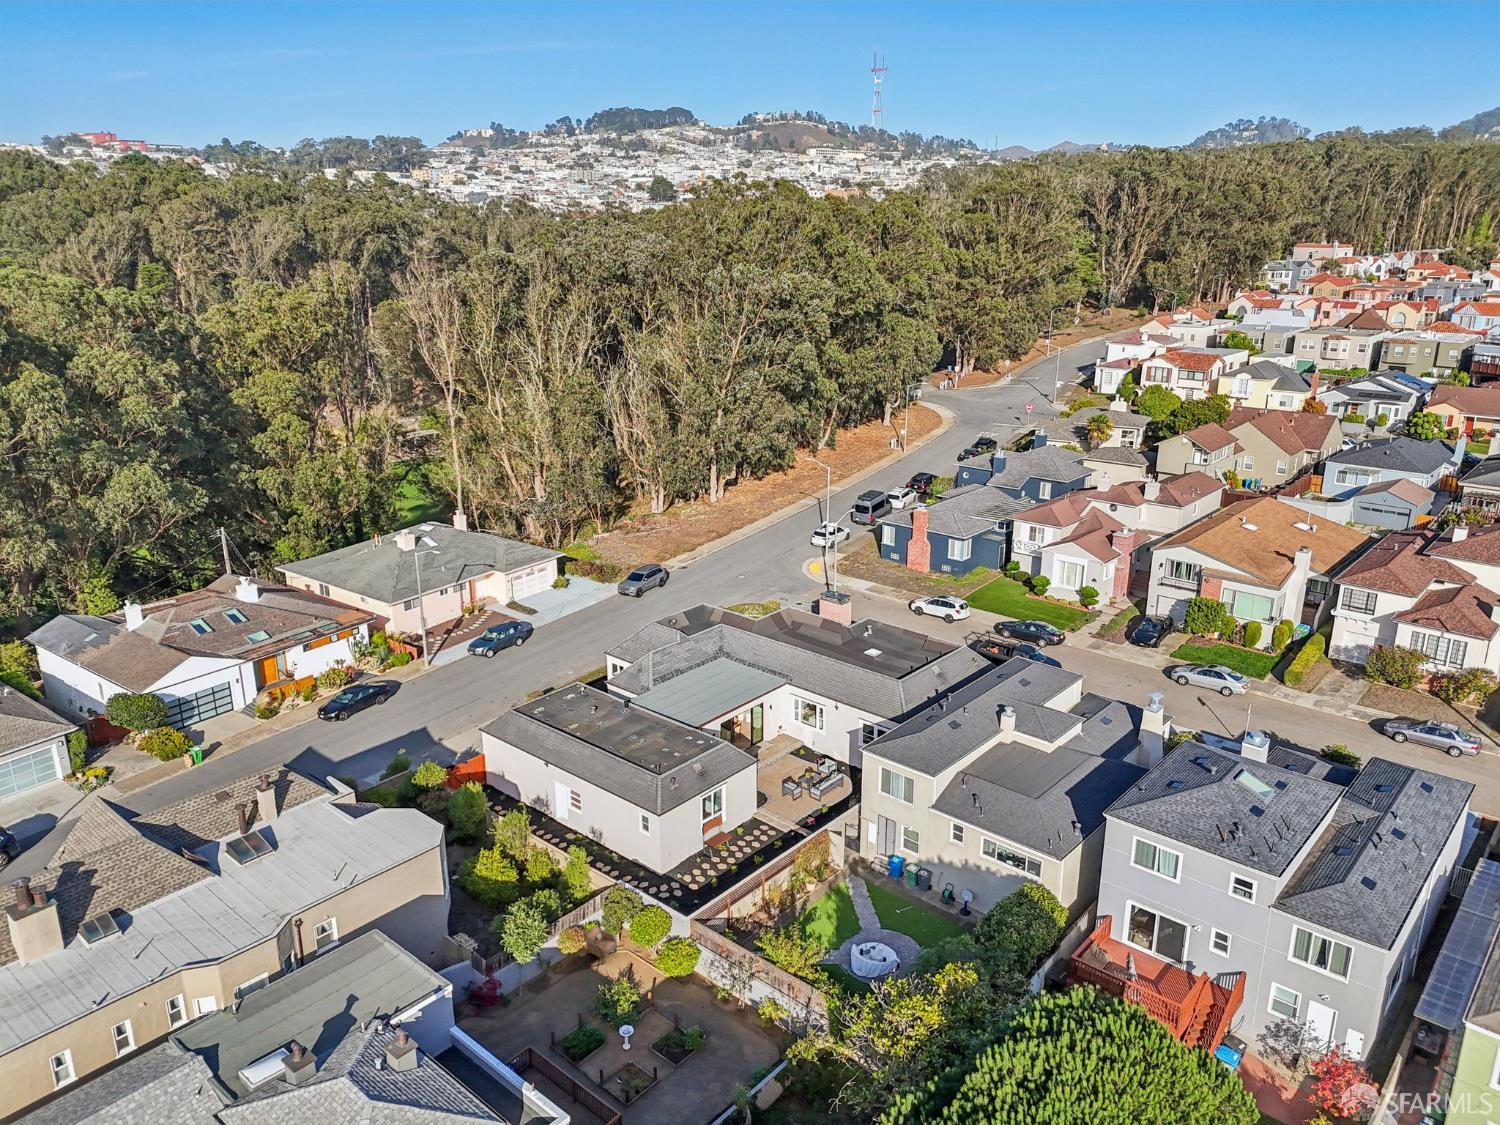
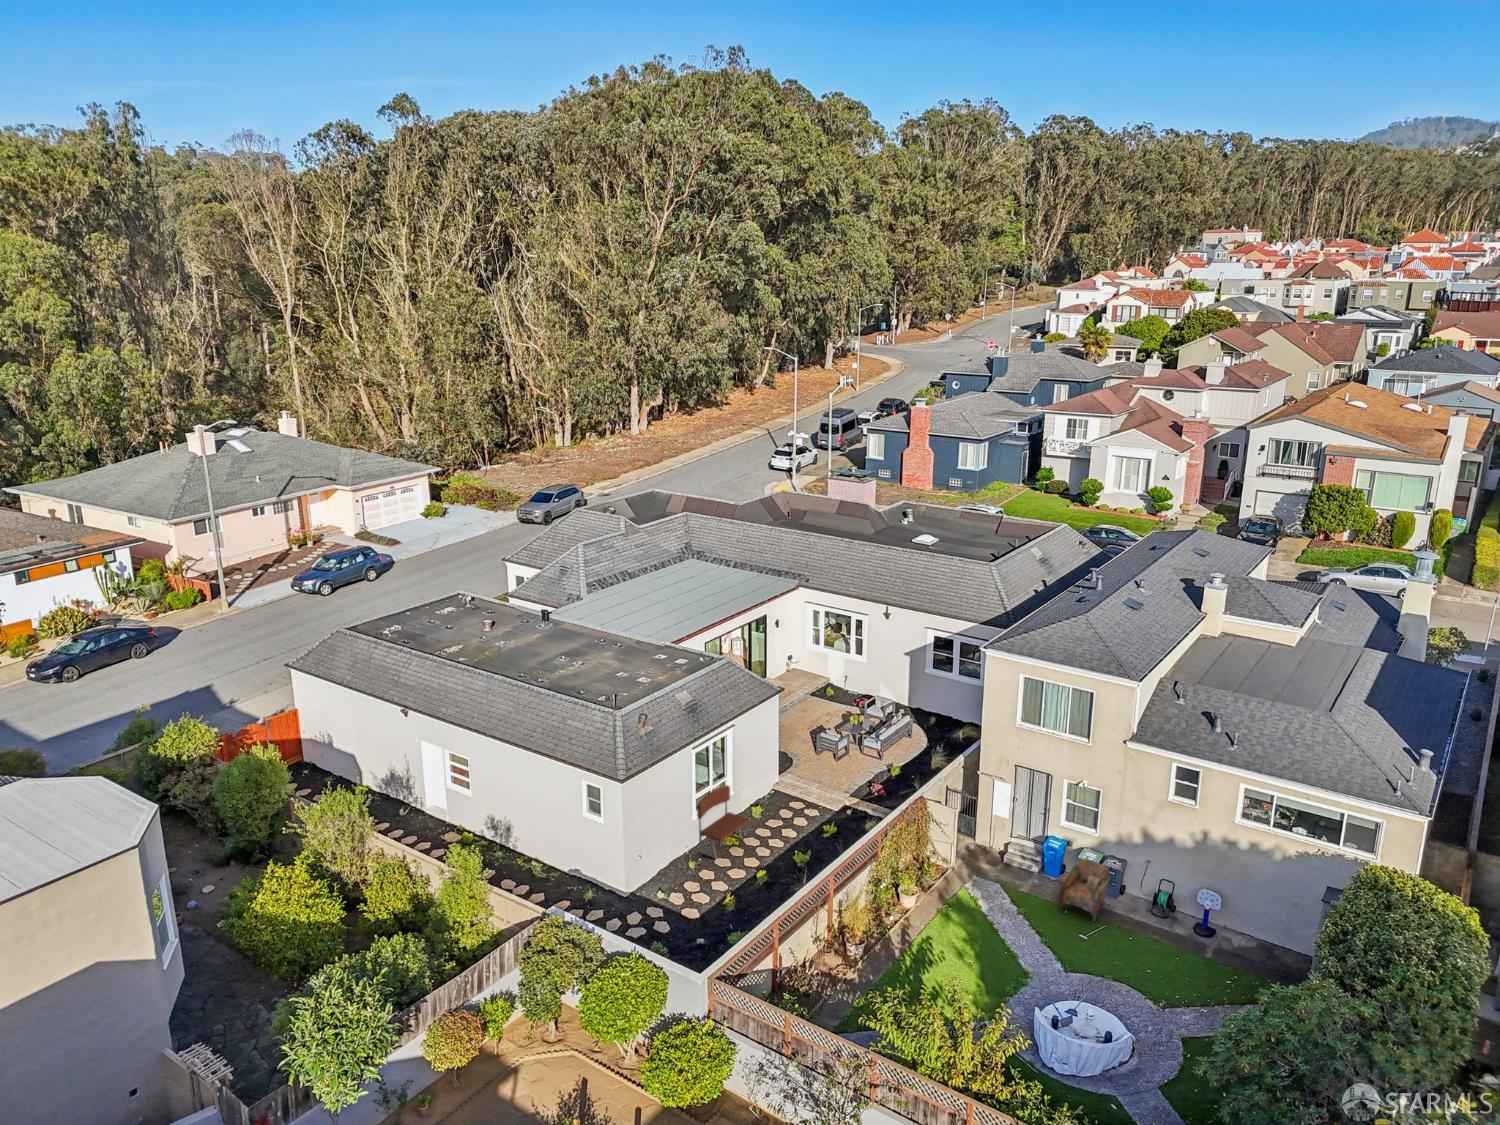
armchair: present [584,926,617,963] -> present [1058,859,1110,922]

